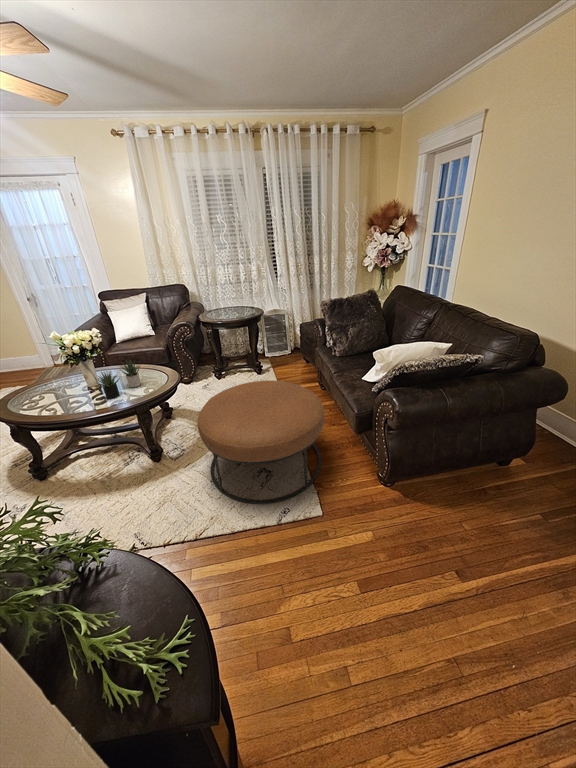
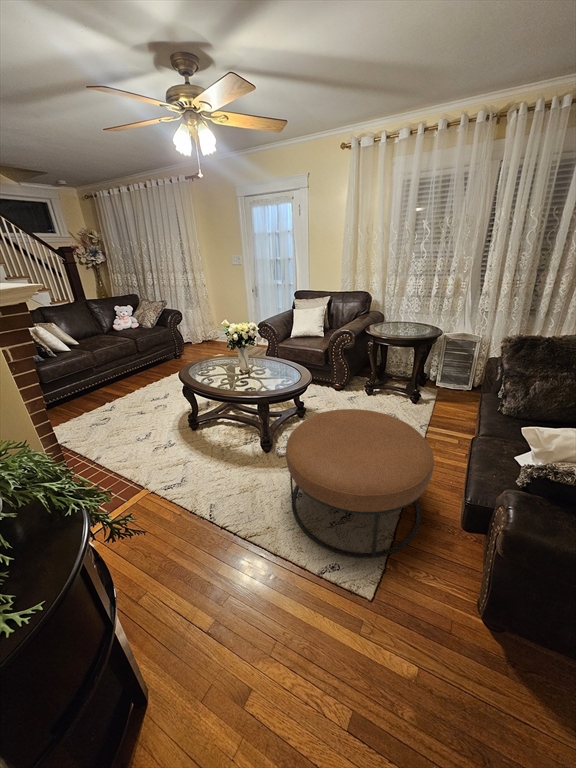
succulent plant: present [96,360,141,399] -> none [237,355,282,385]

